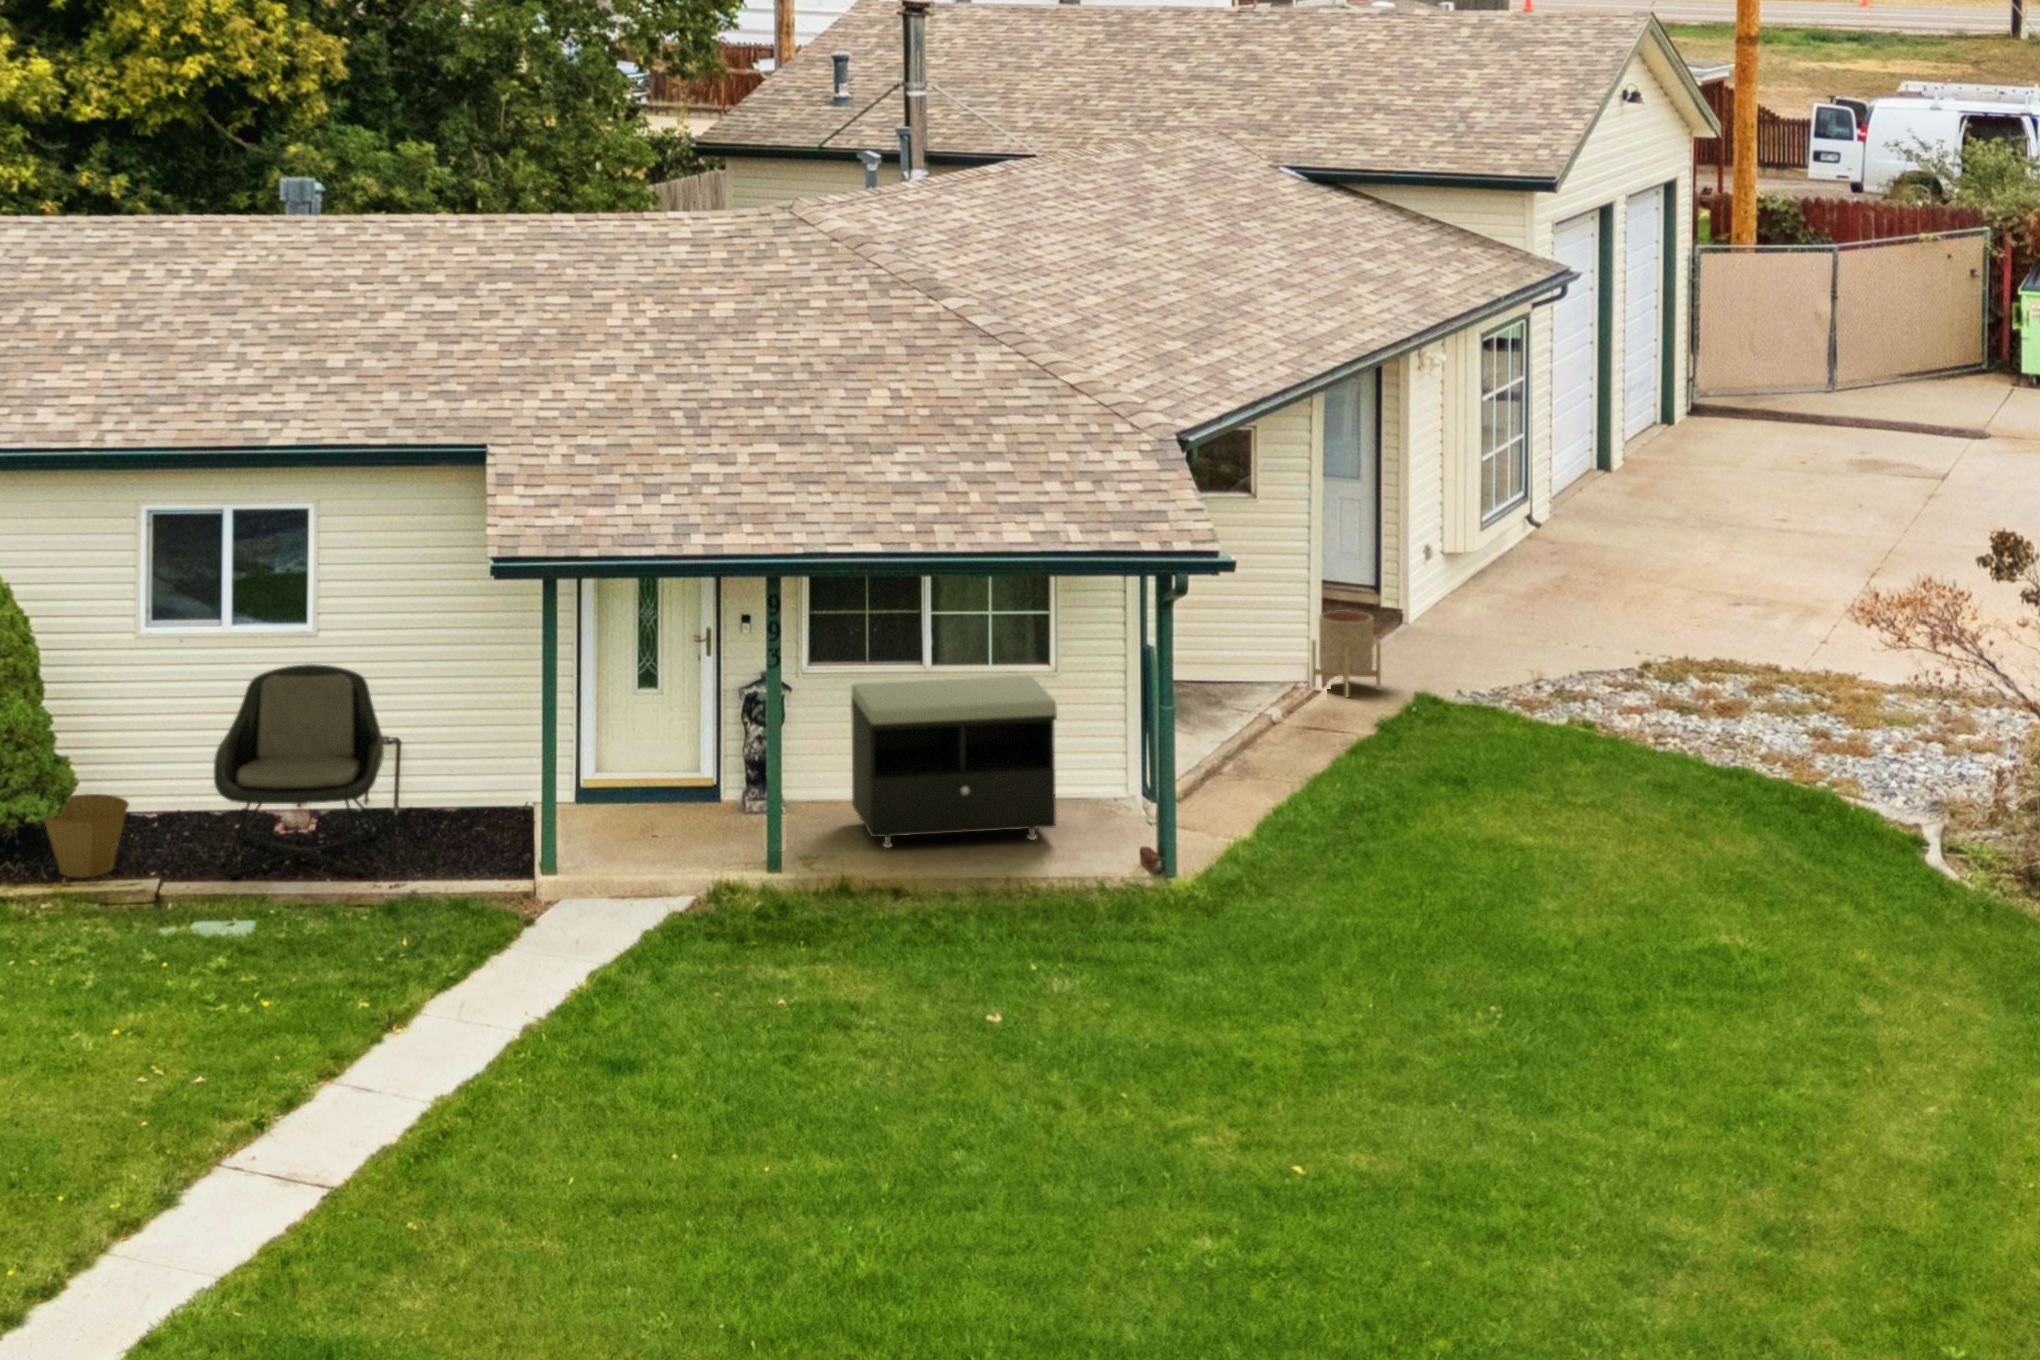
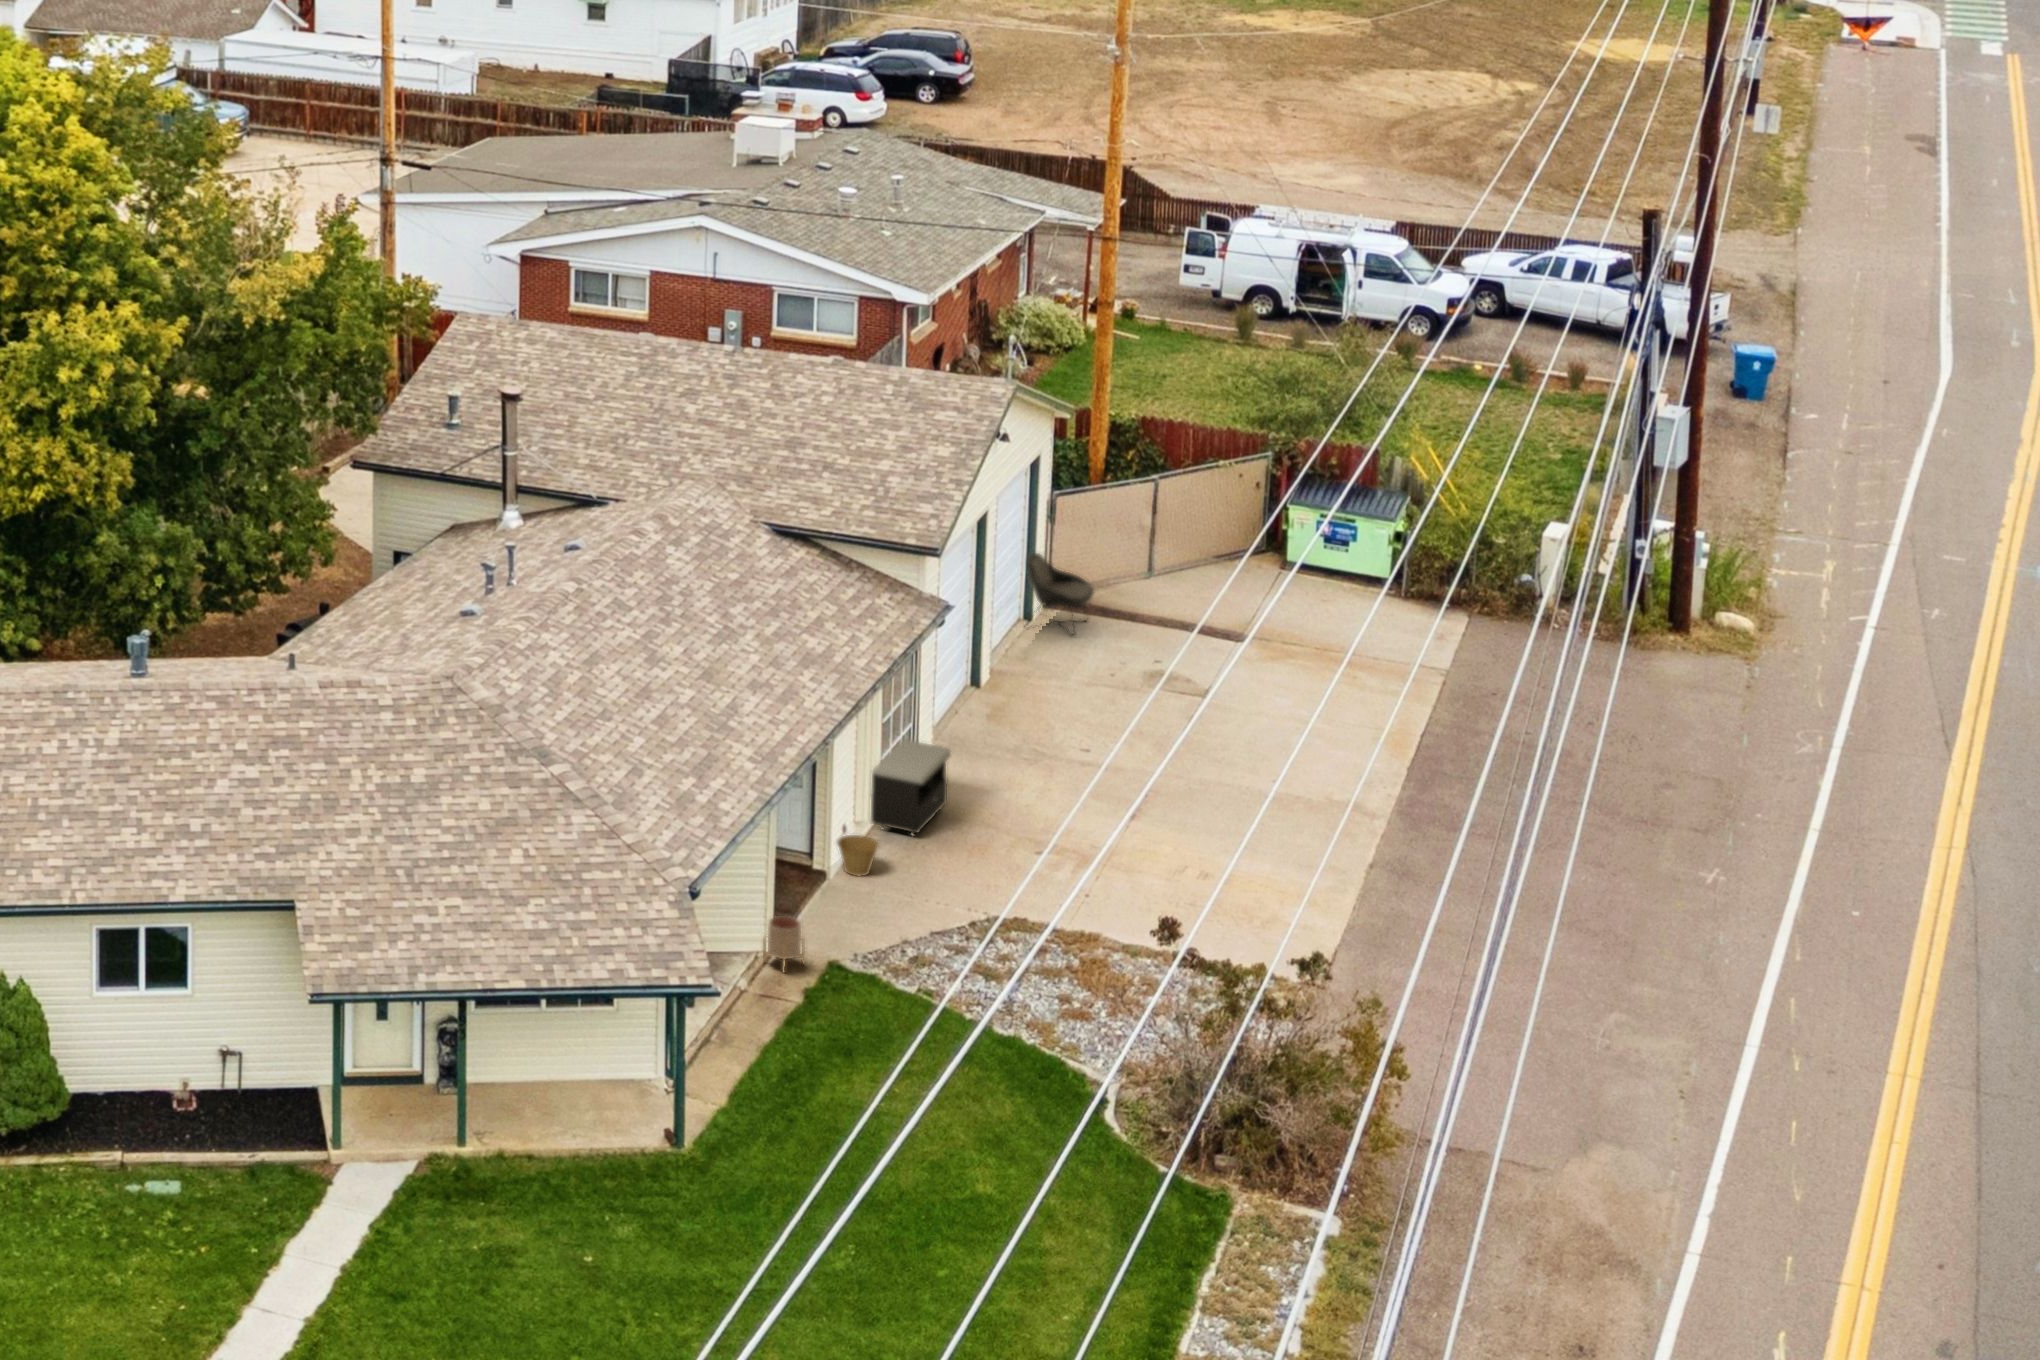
lounge chair: present [214,664,384,879] -> present [1027,553,1094,632]
storage bench: present [851,676,1057,848] -> present [871,740,951,835]
basket: present [44,794,129,878] -> present [837,835,878,876]

